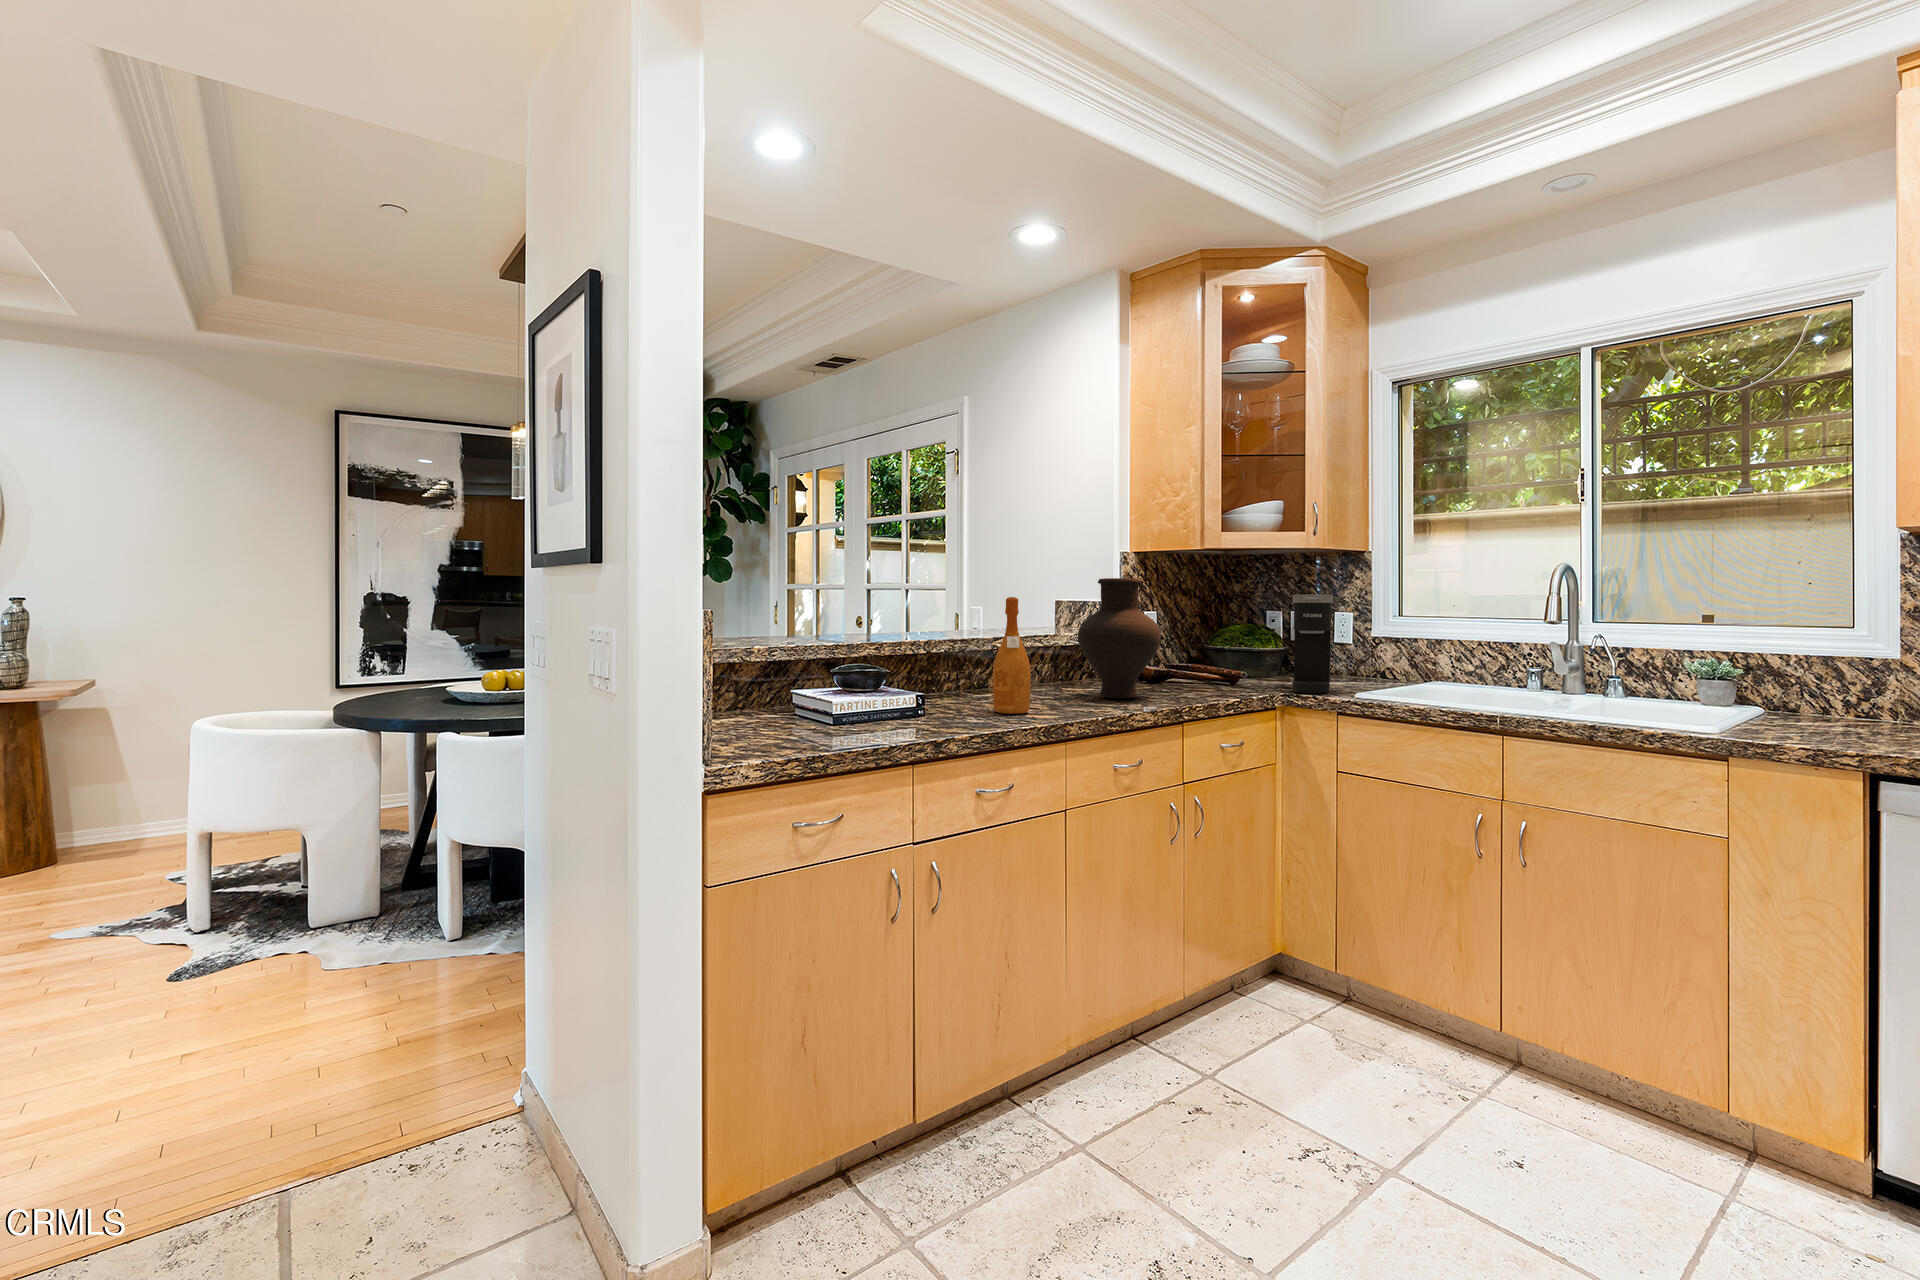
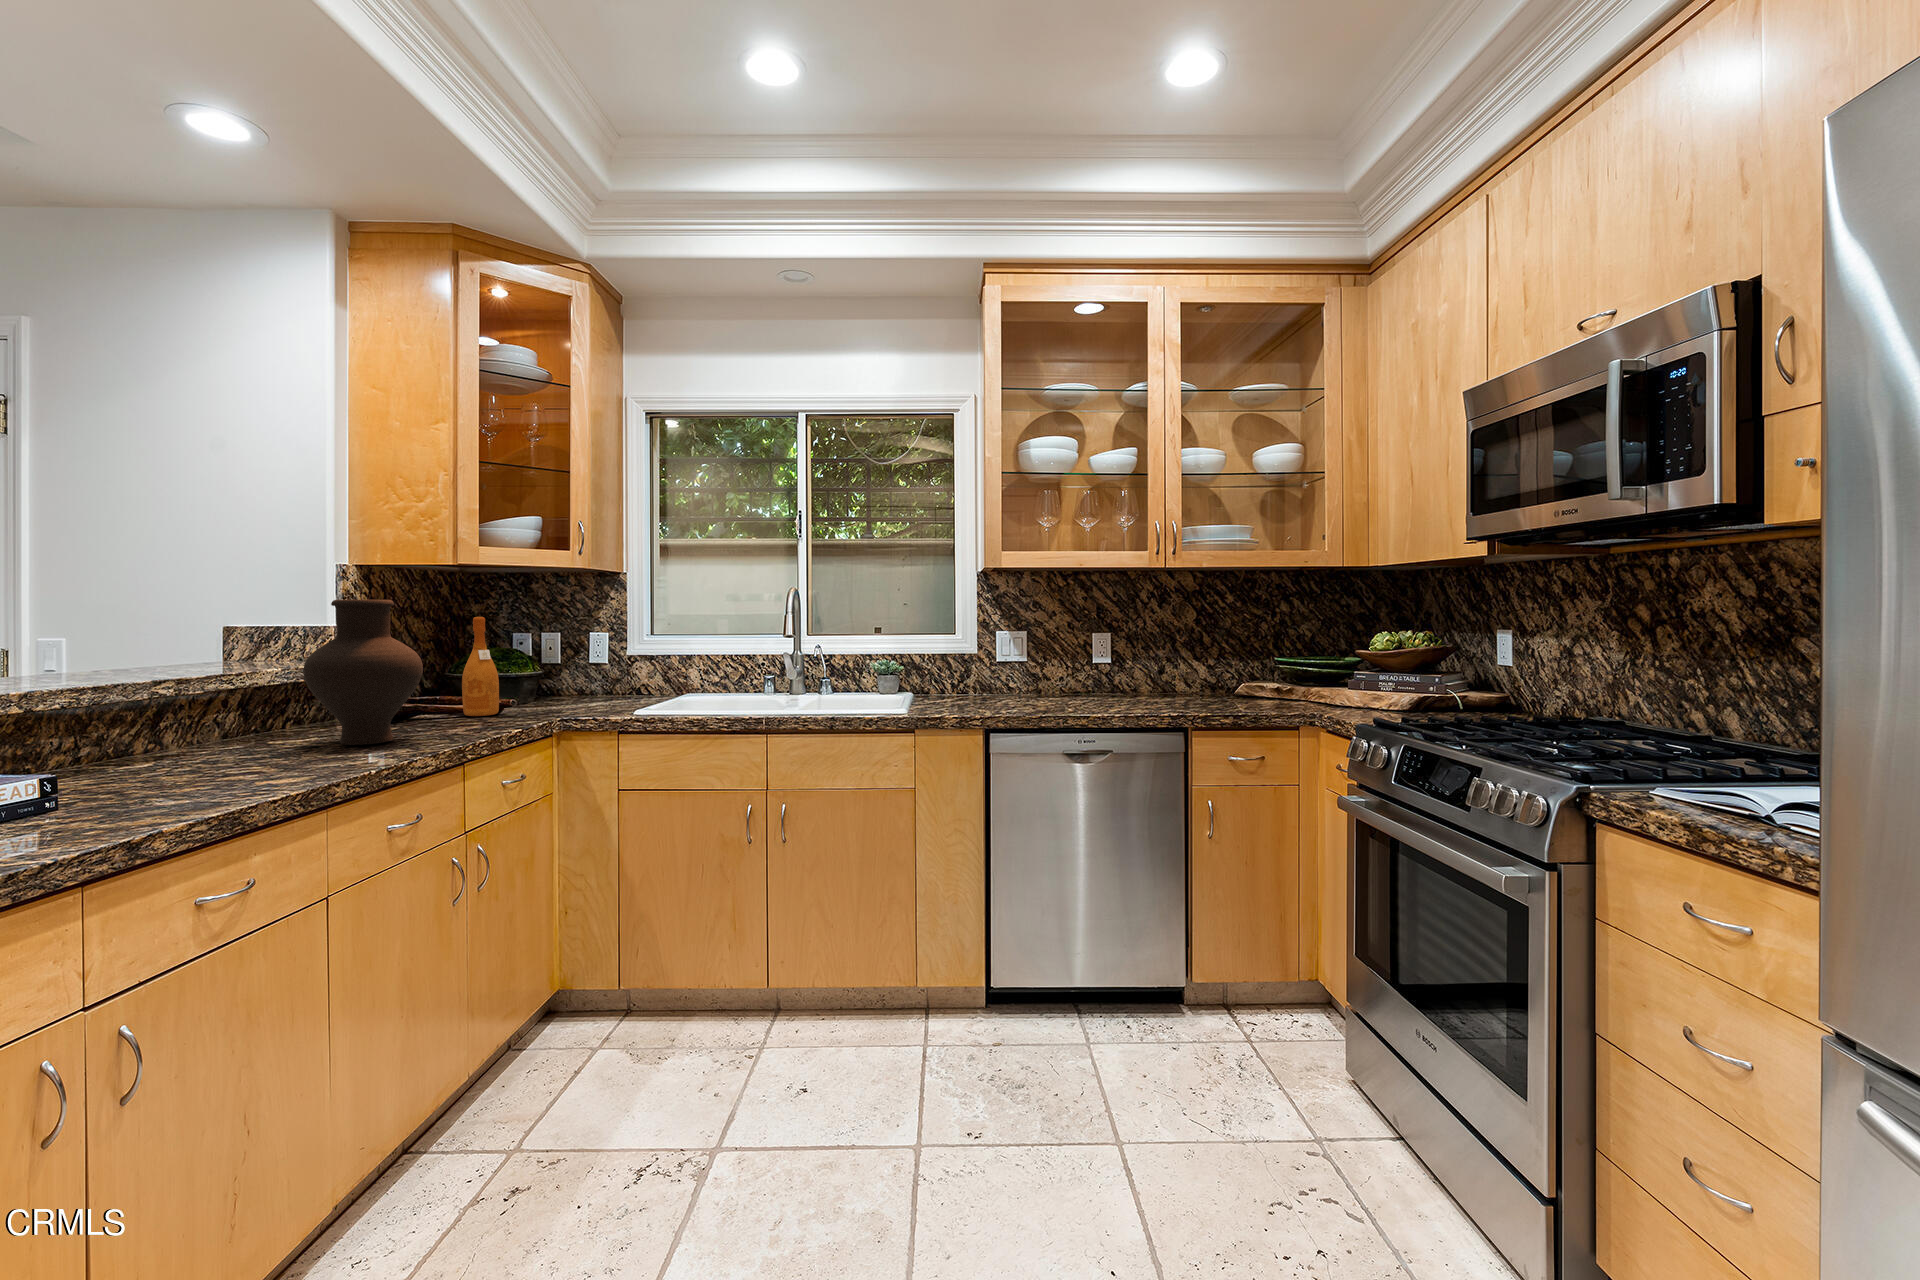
coffee maker: present [1293,594,1333,693] -> none [561,617,603,715]
wine bottle: present [993,597,1031,714] -> present [462,617,499,716]

